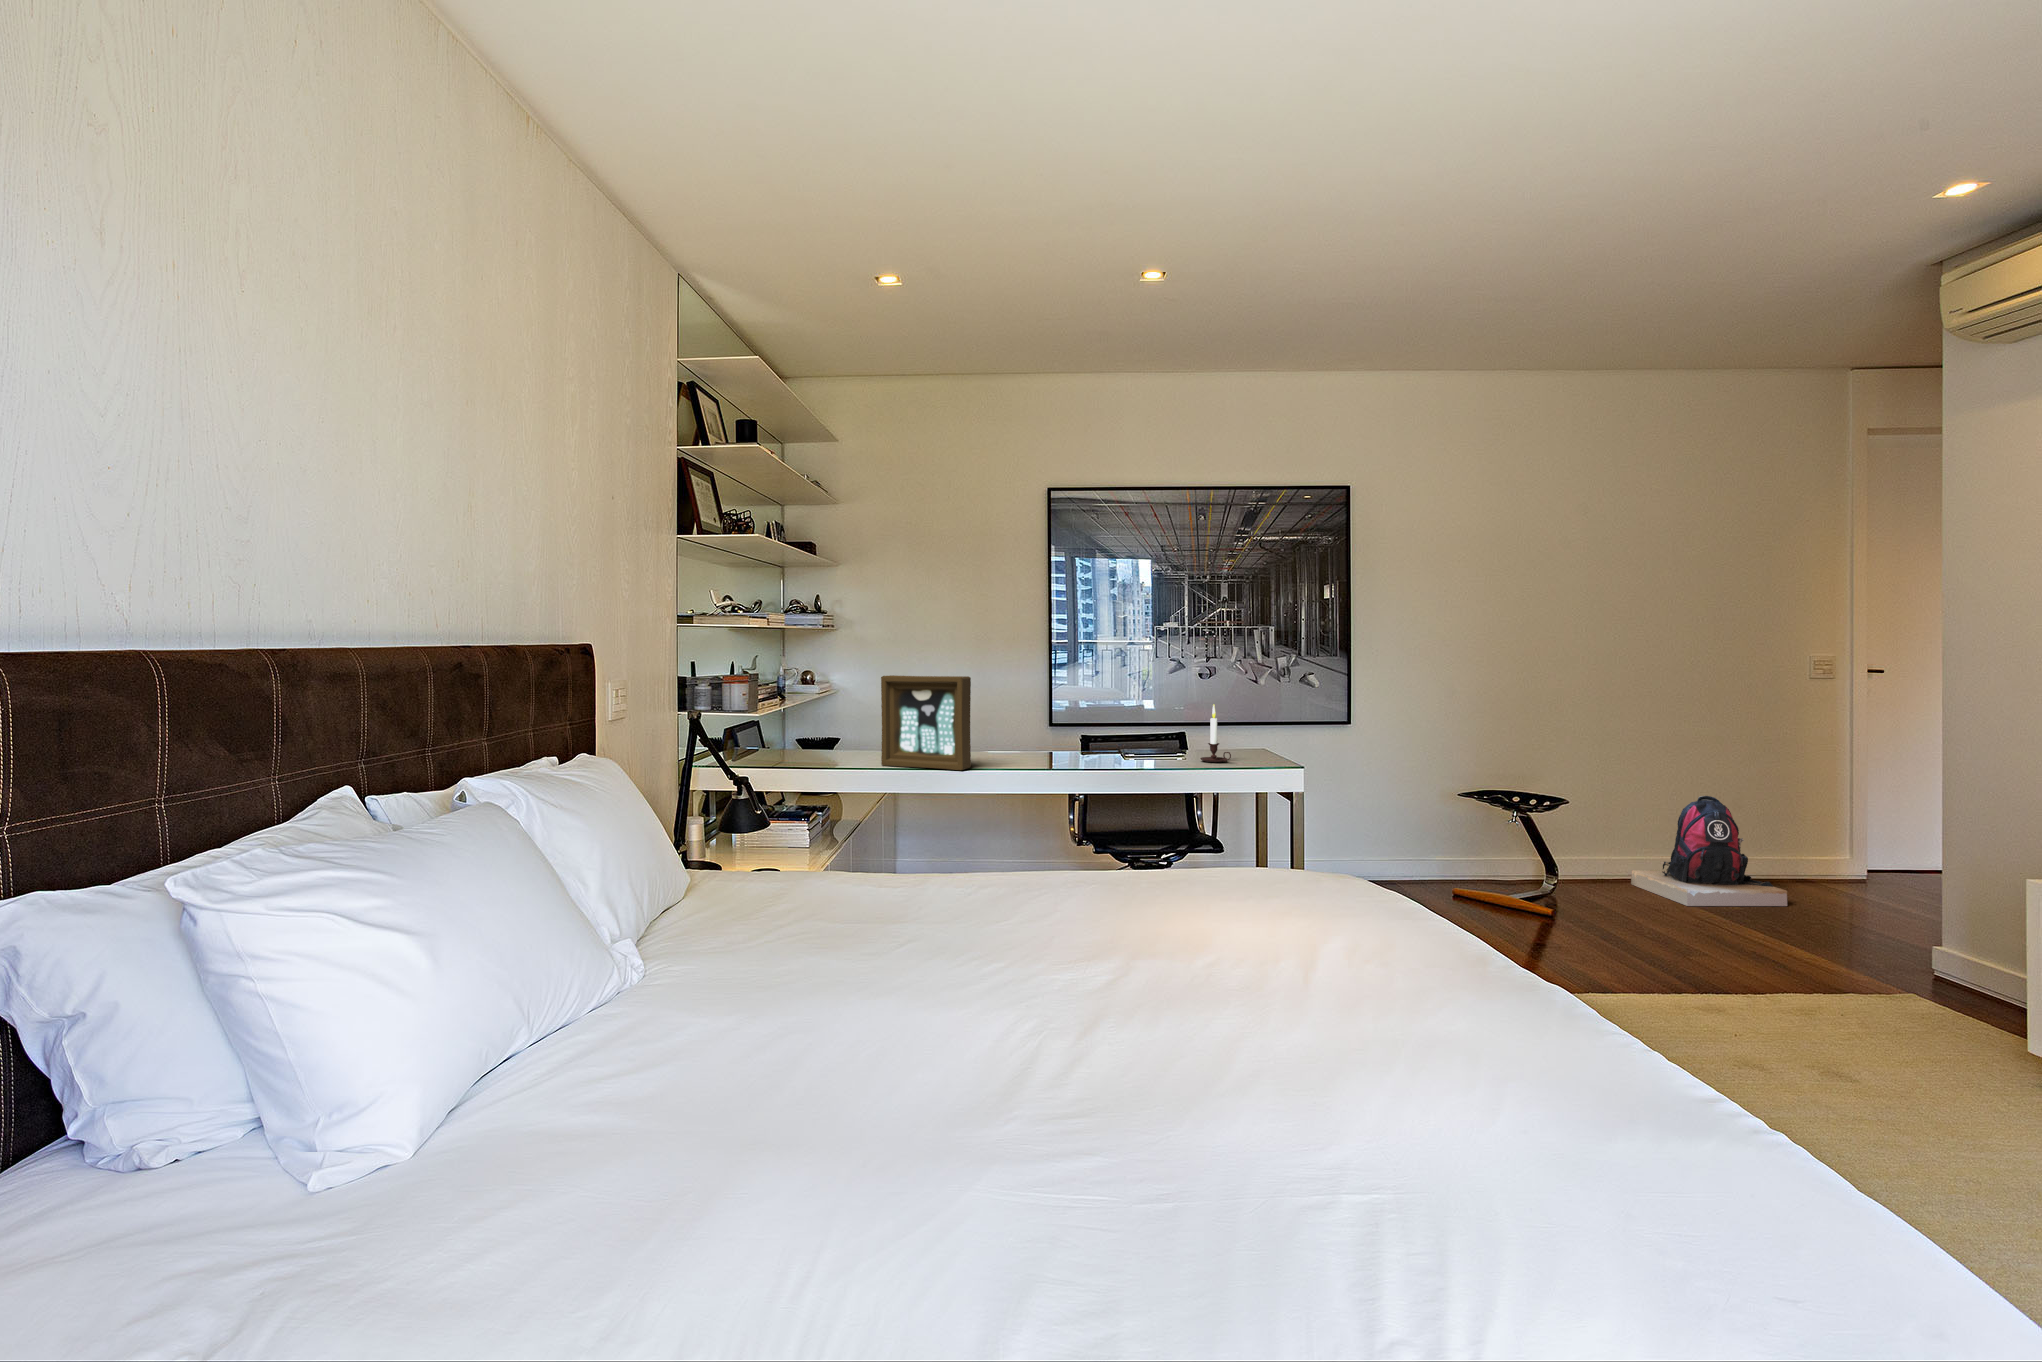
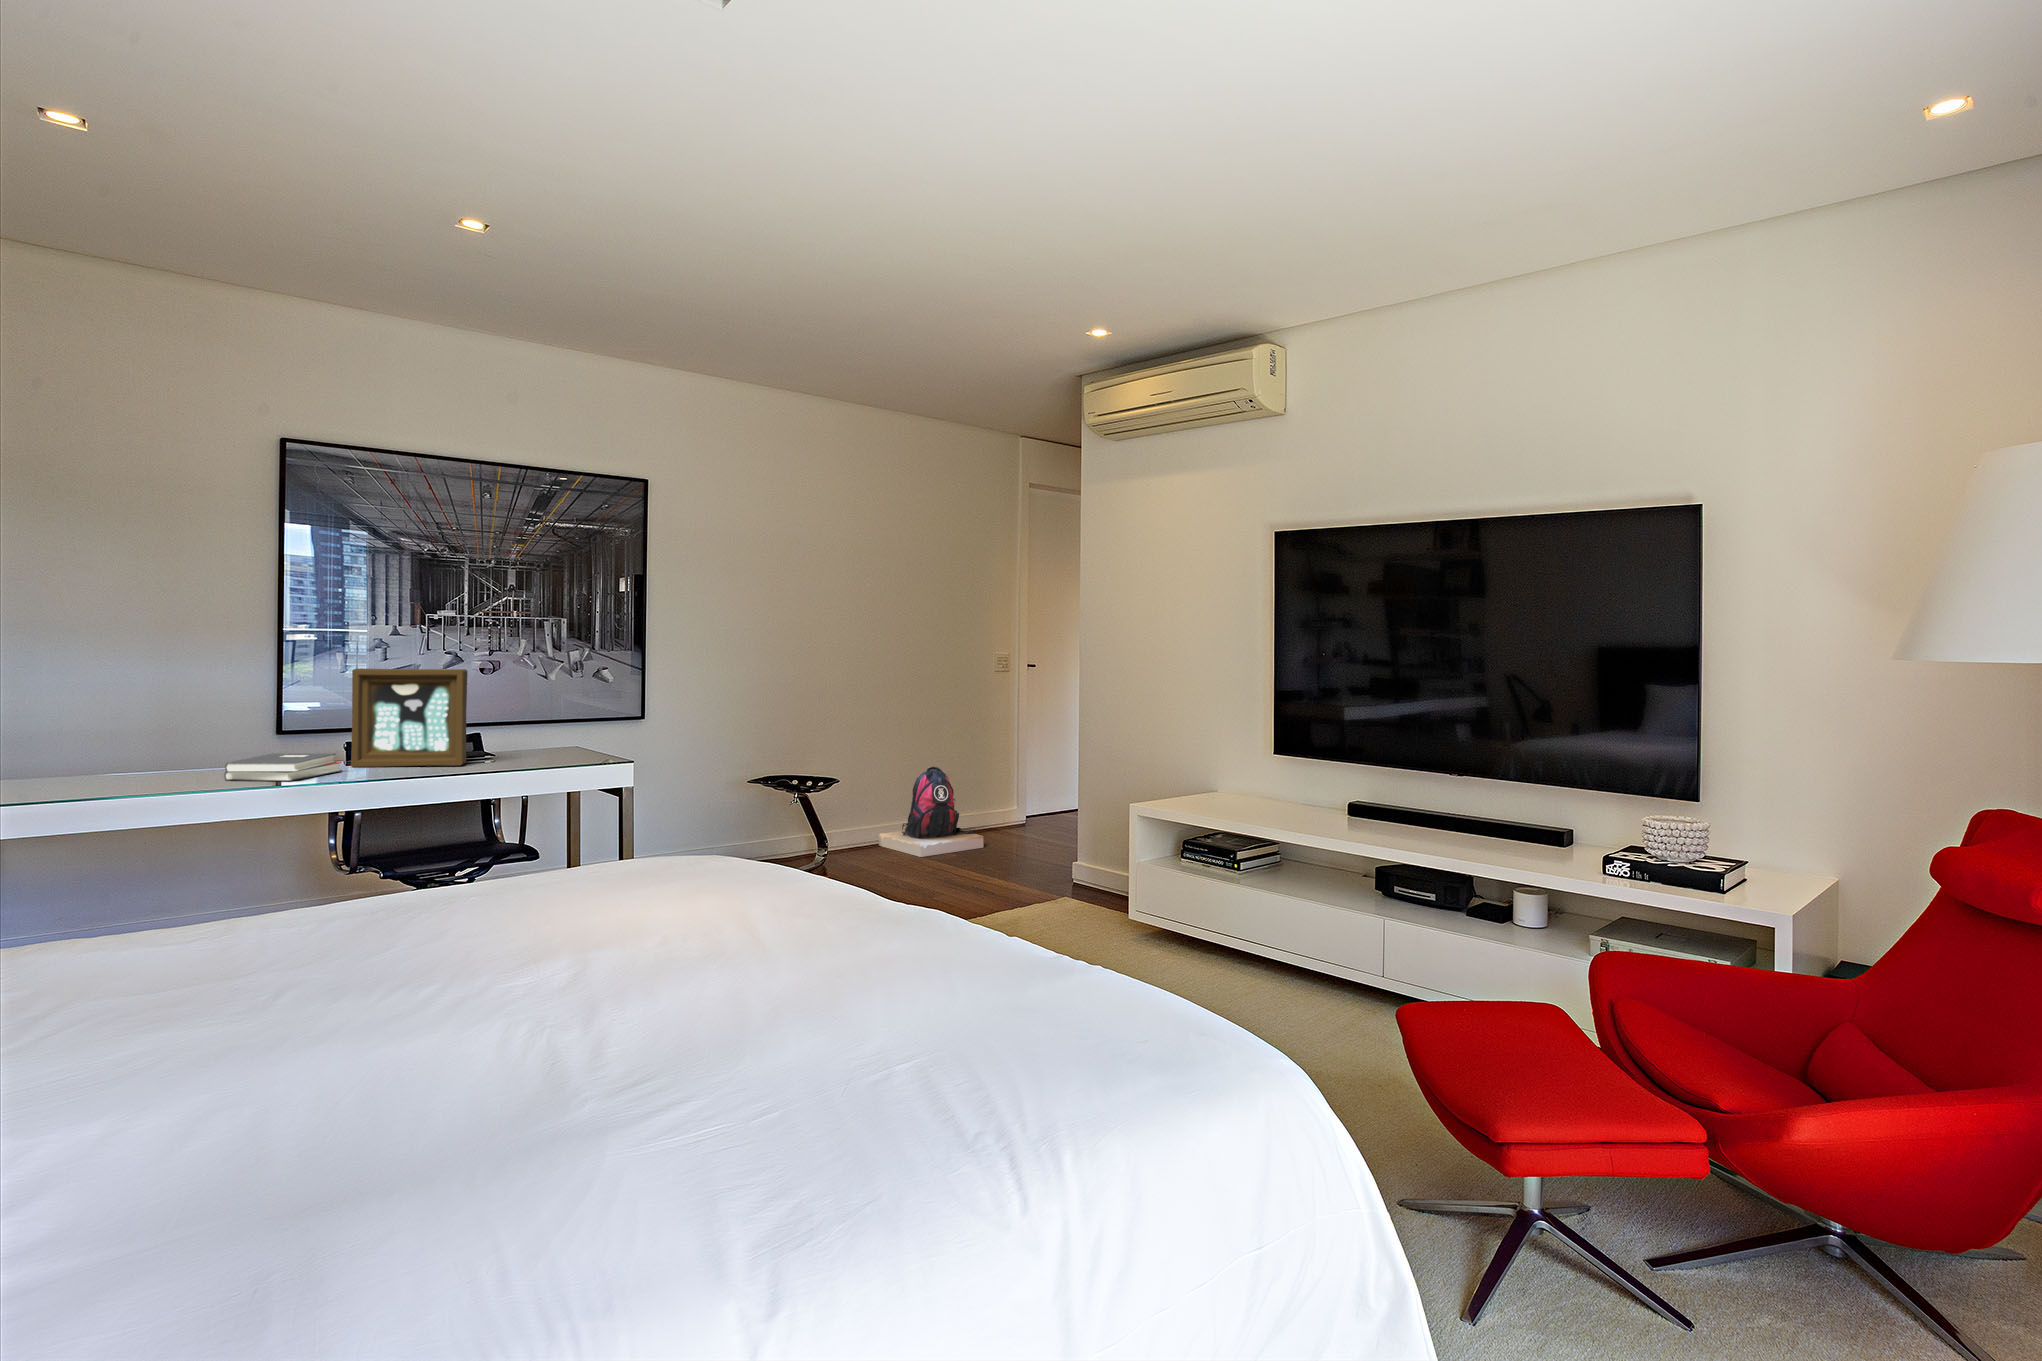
picture frame: present [881,675,971,770] -> present [351,668,467,767]
candle: present [1200,704,1231,762] -> none [511,700,548,762]
hardback book: none [987,743,1067,767] -> present [224,753,342,781]

